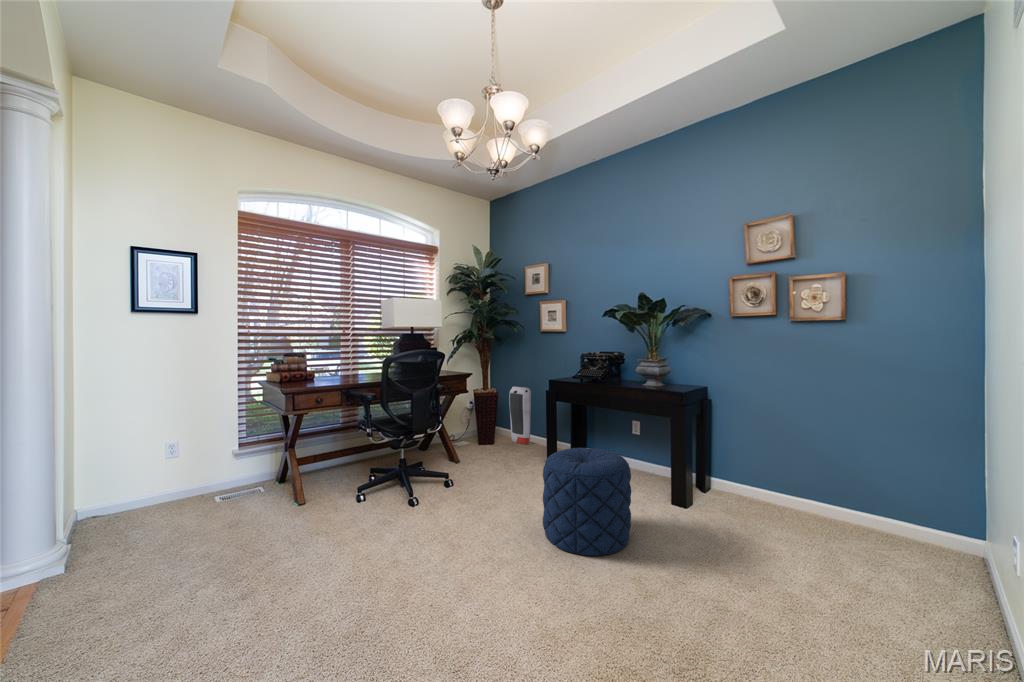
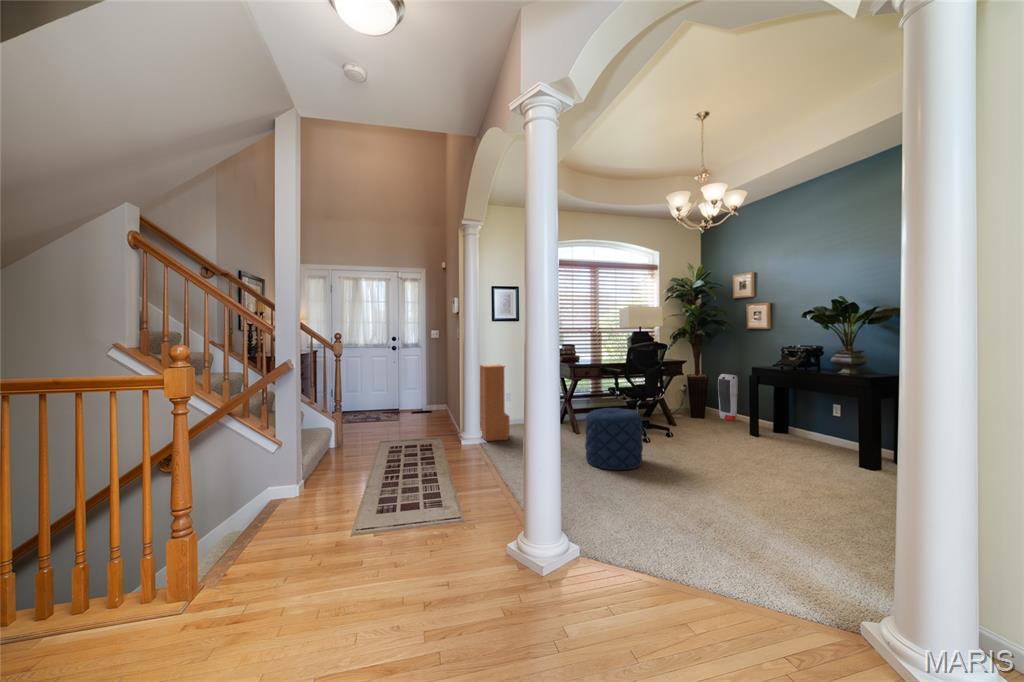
bookcase: none [68,396,142,563] -> present [480,364,510,441]
pouf: present [543,448,631,556] -> present [585,408,643,470]

